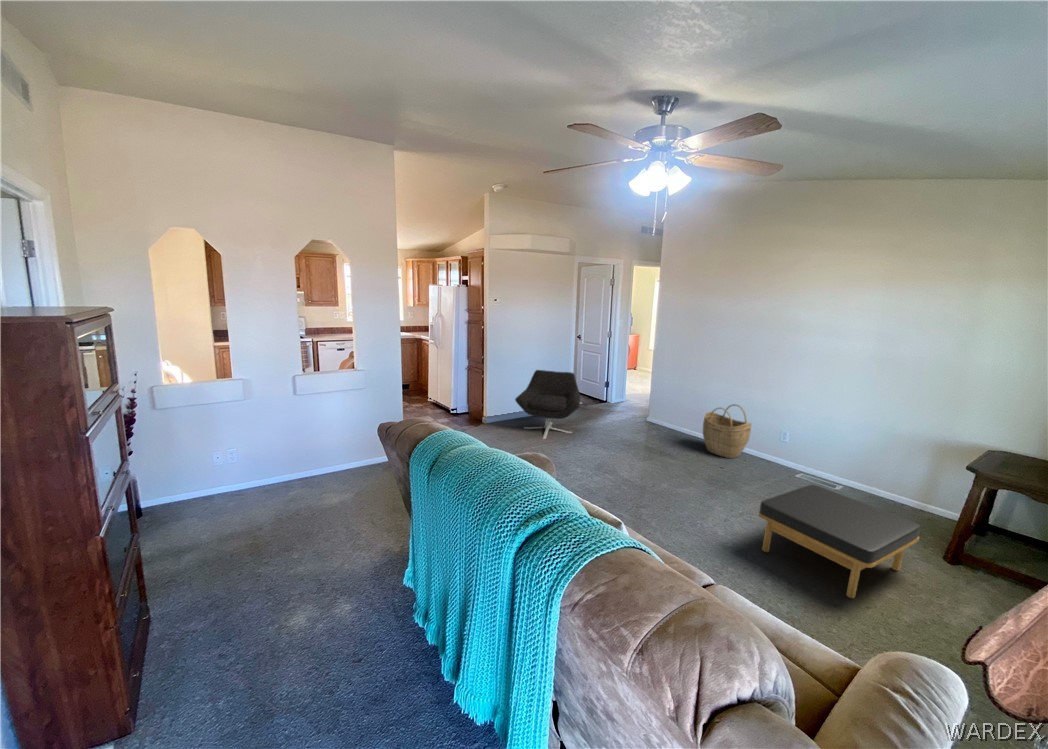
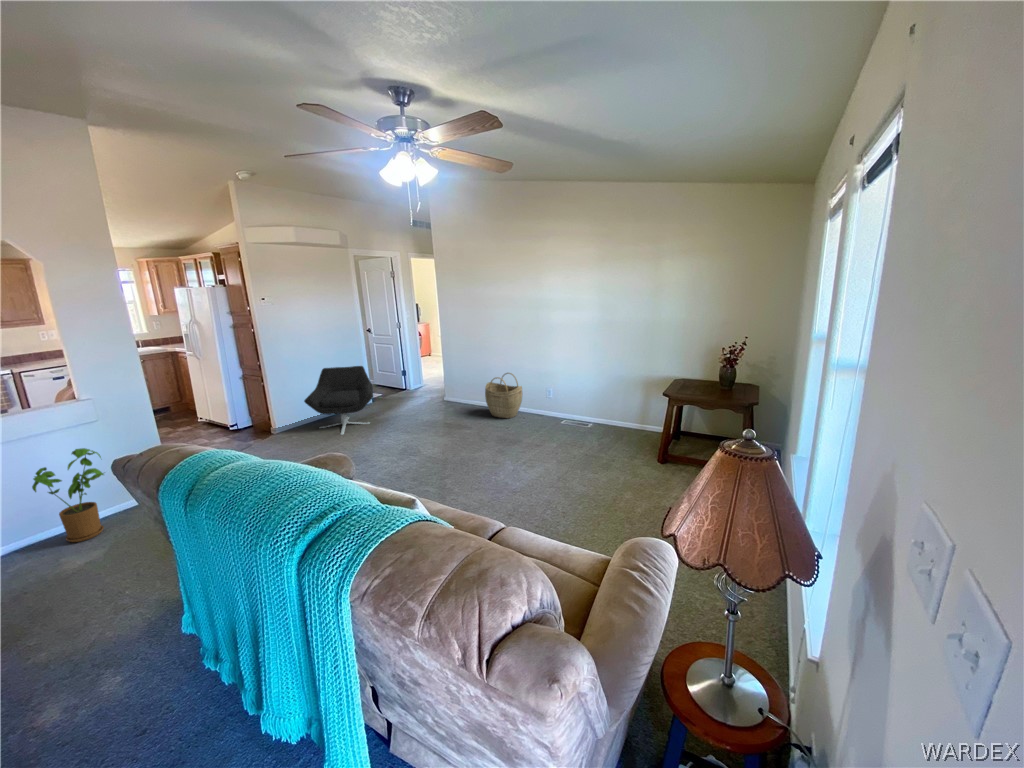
house plant: none [317,409,363,485] -> present [32,448,104,542]
ottoman: present [759,485,921,598] -> none [534,426,639,506]

